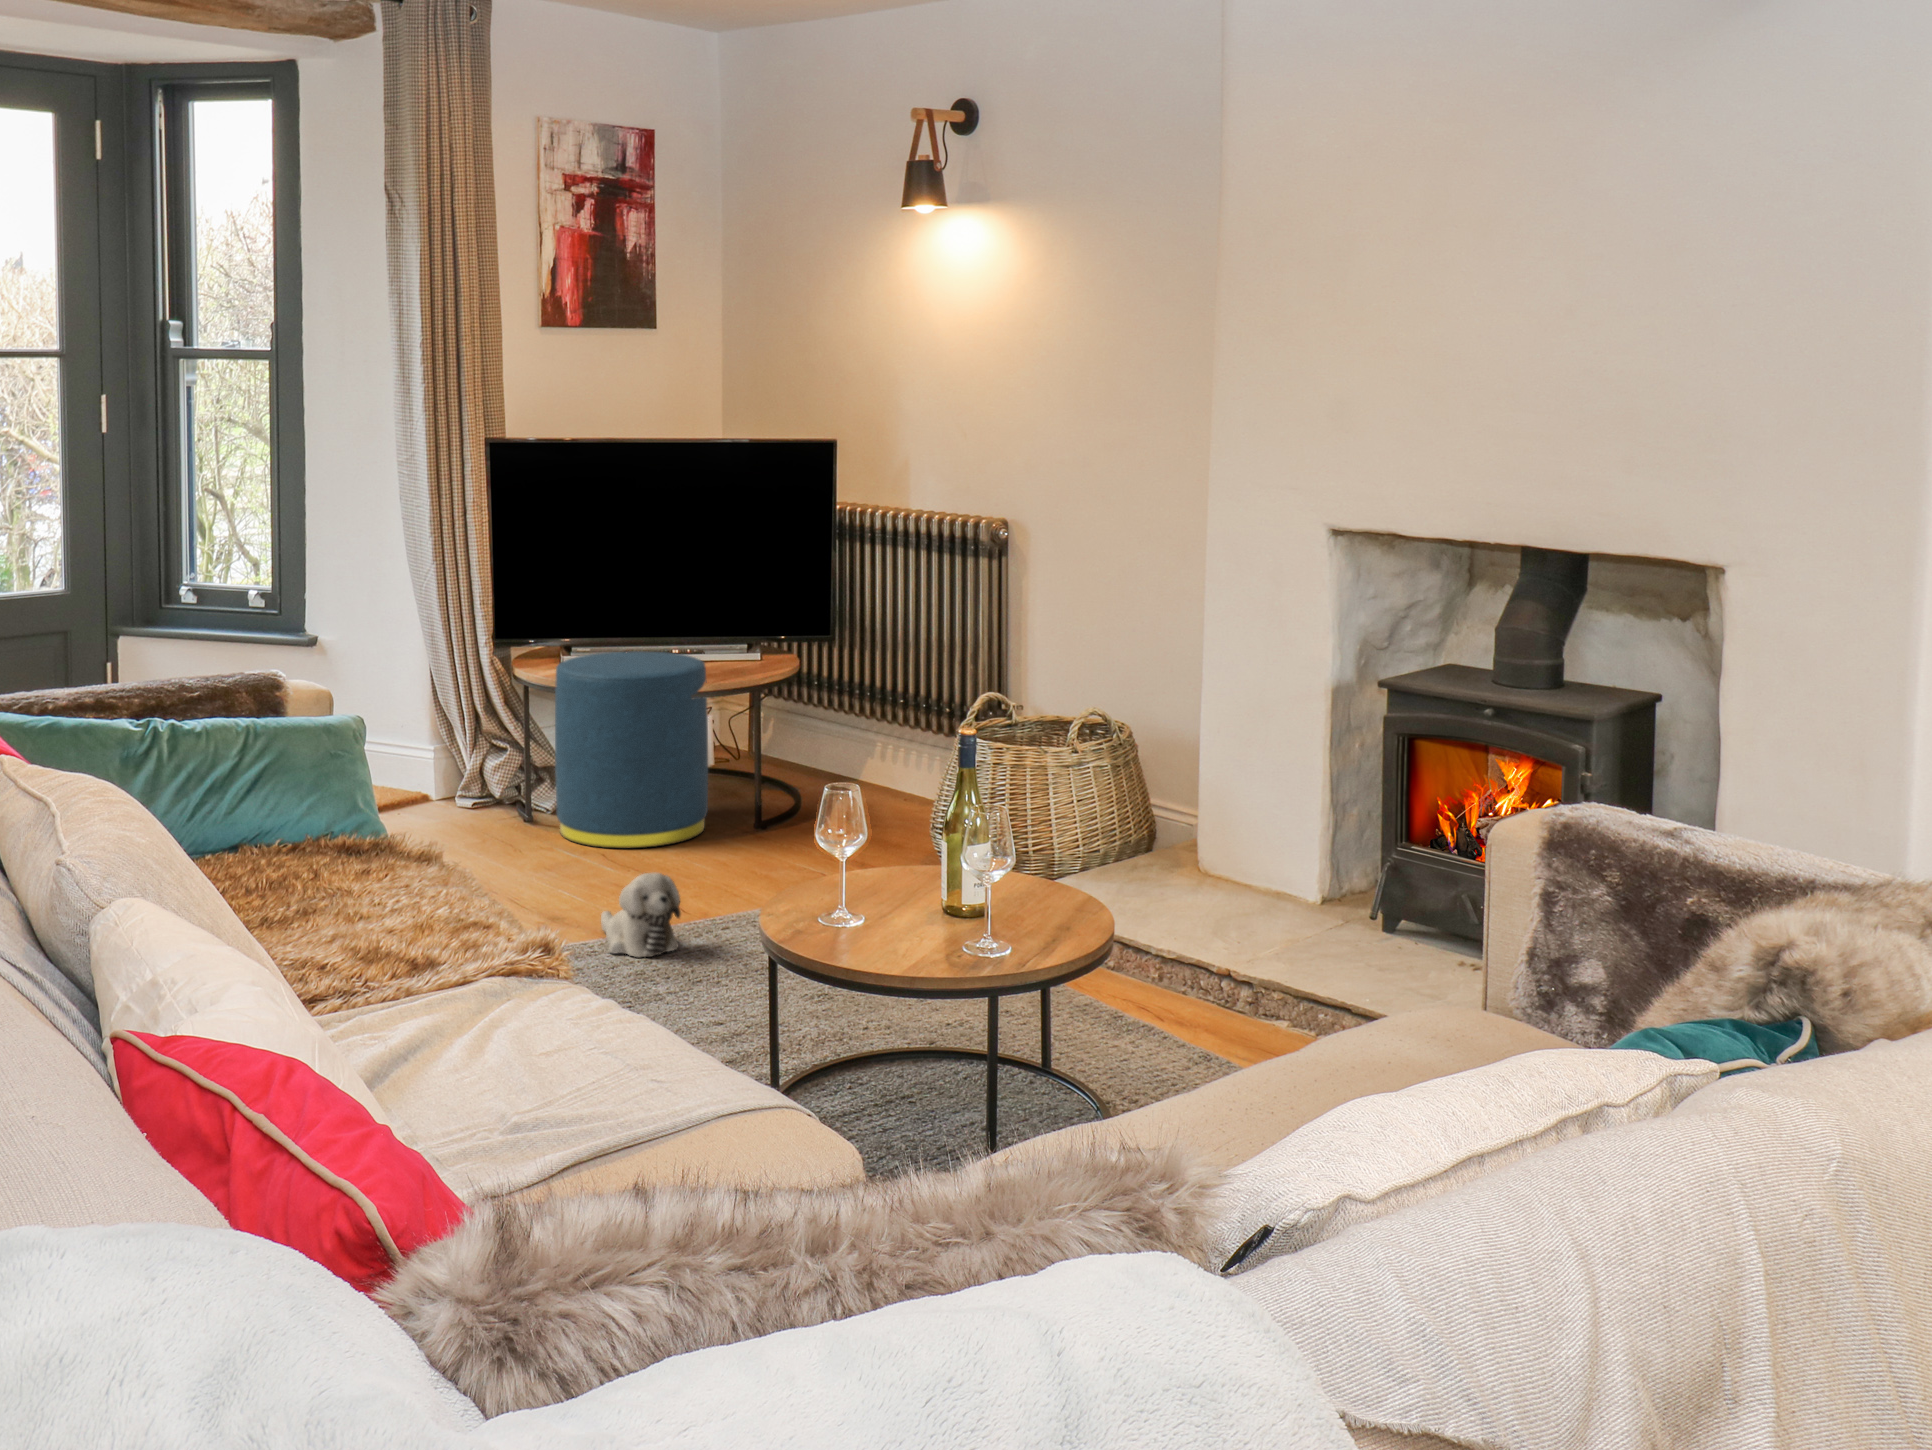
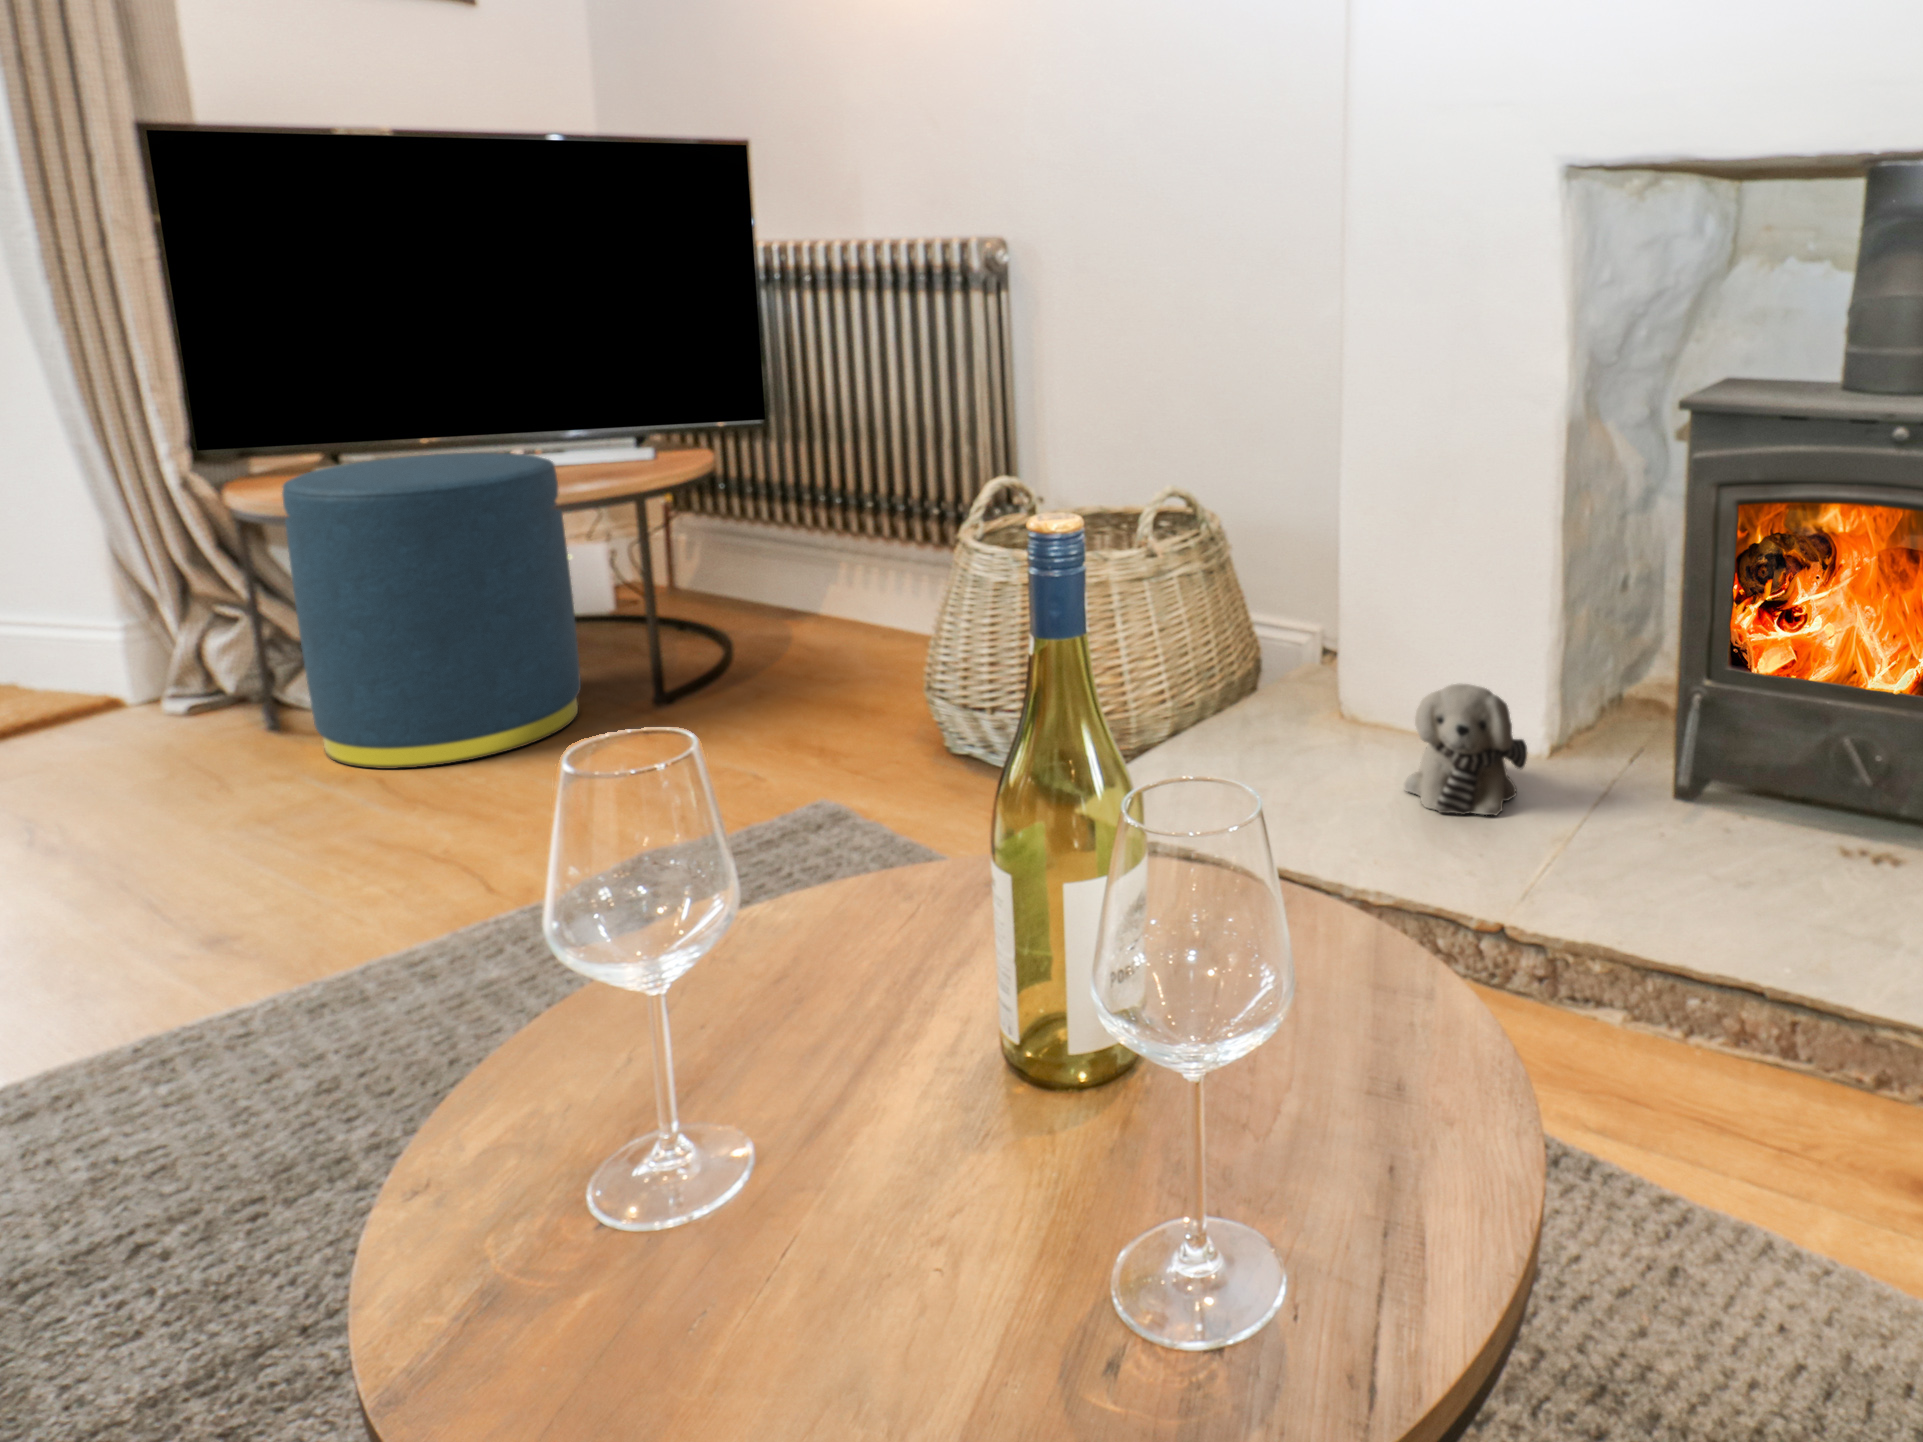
plush toy: present [601,873,681,957] -> present [1404,684,1527,815]

